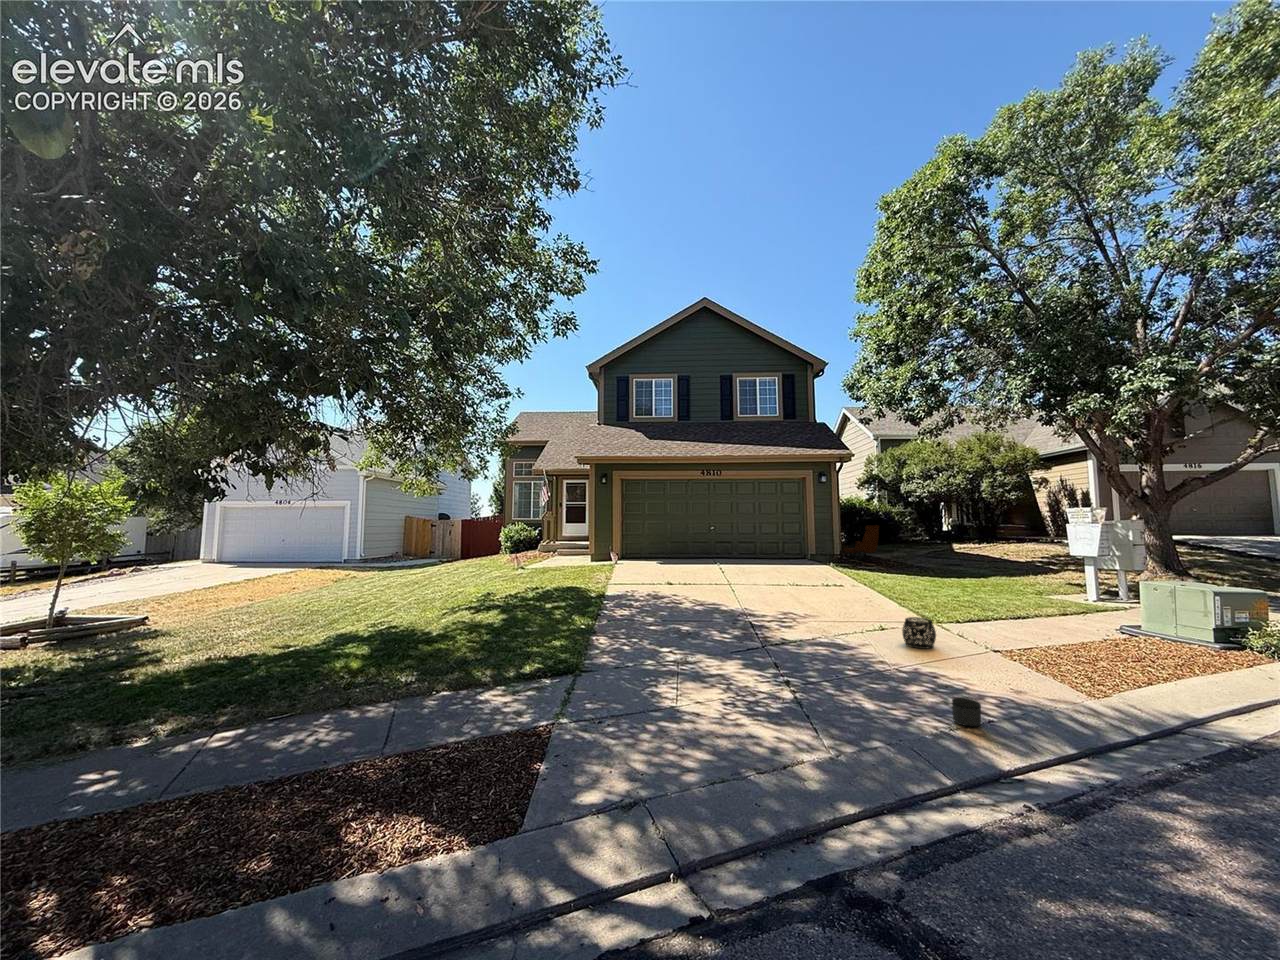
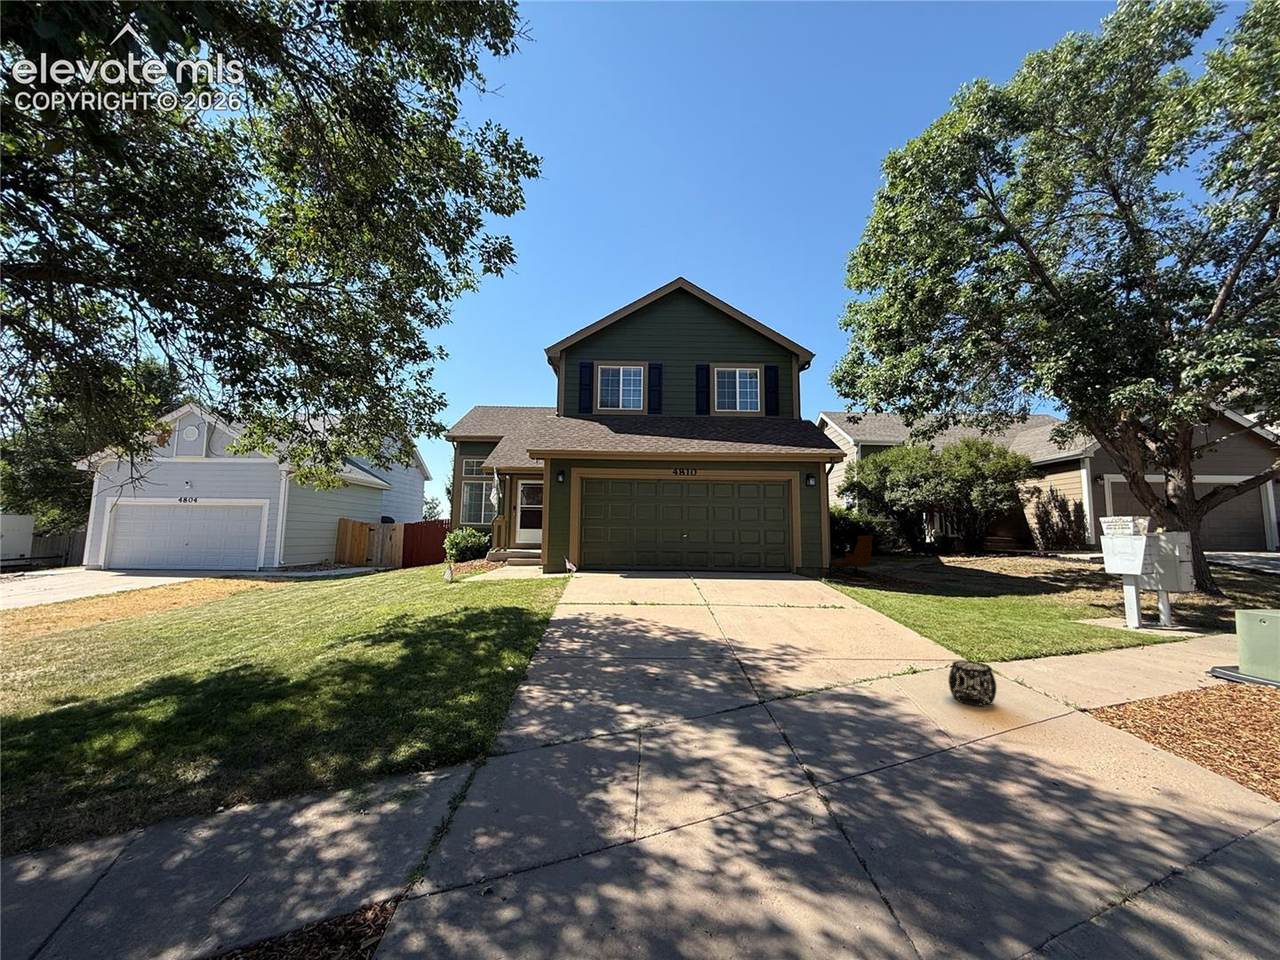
planter: present [952,697,981,727] -> none [1099,823,1155,882]

